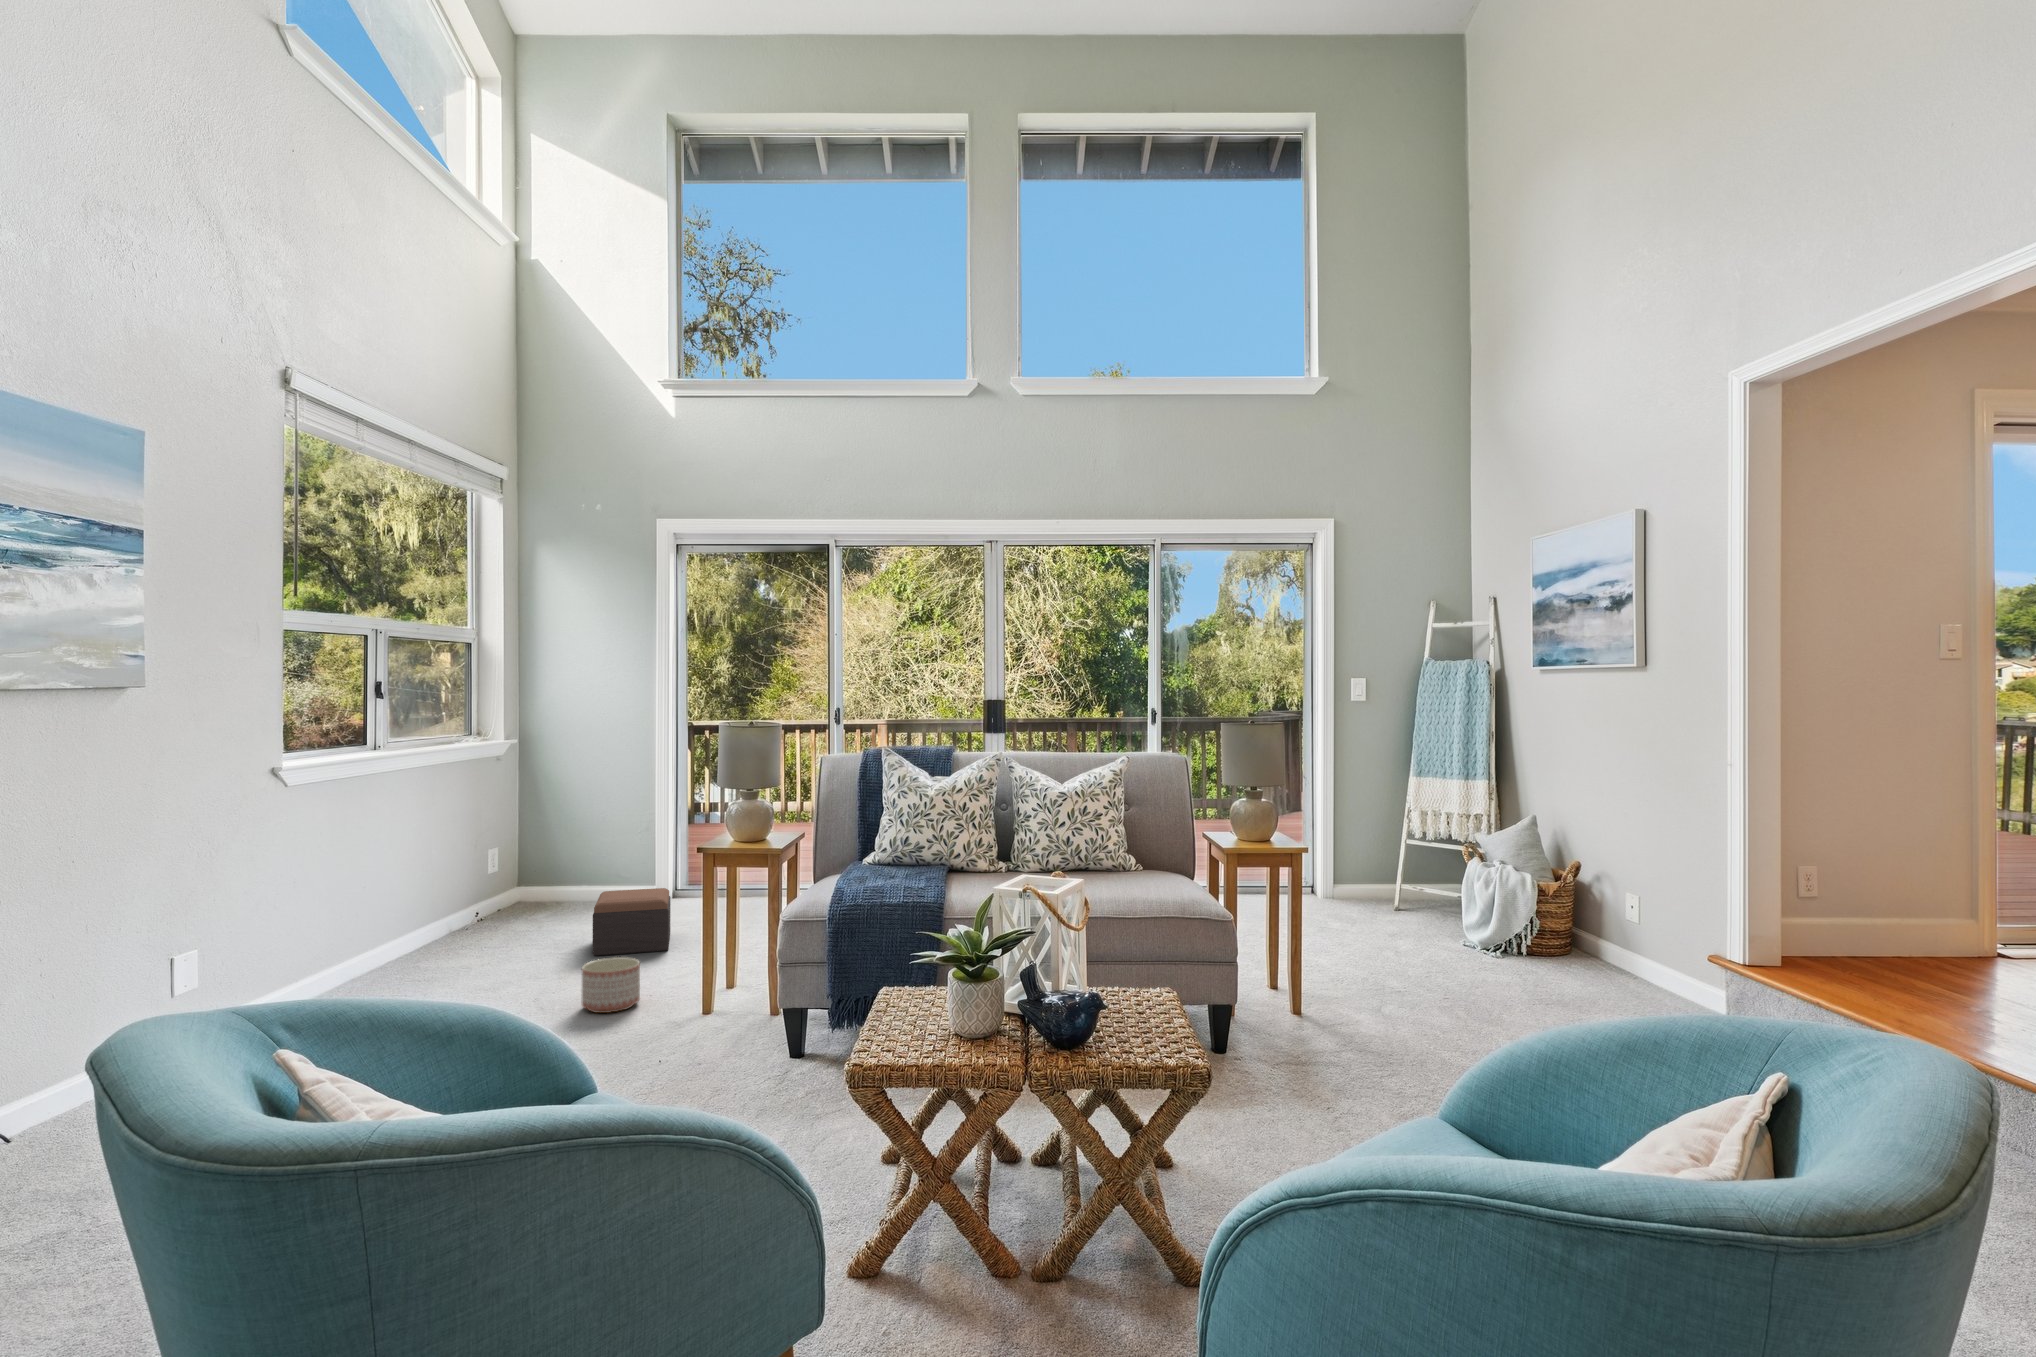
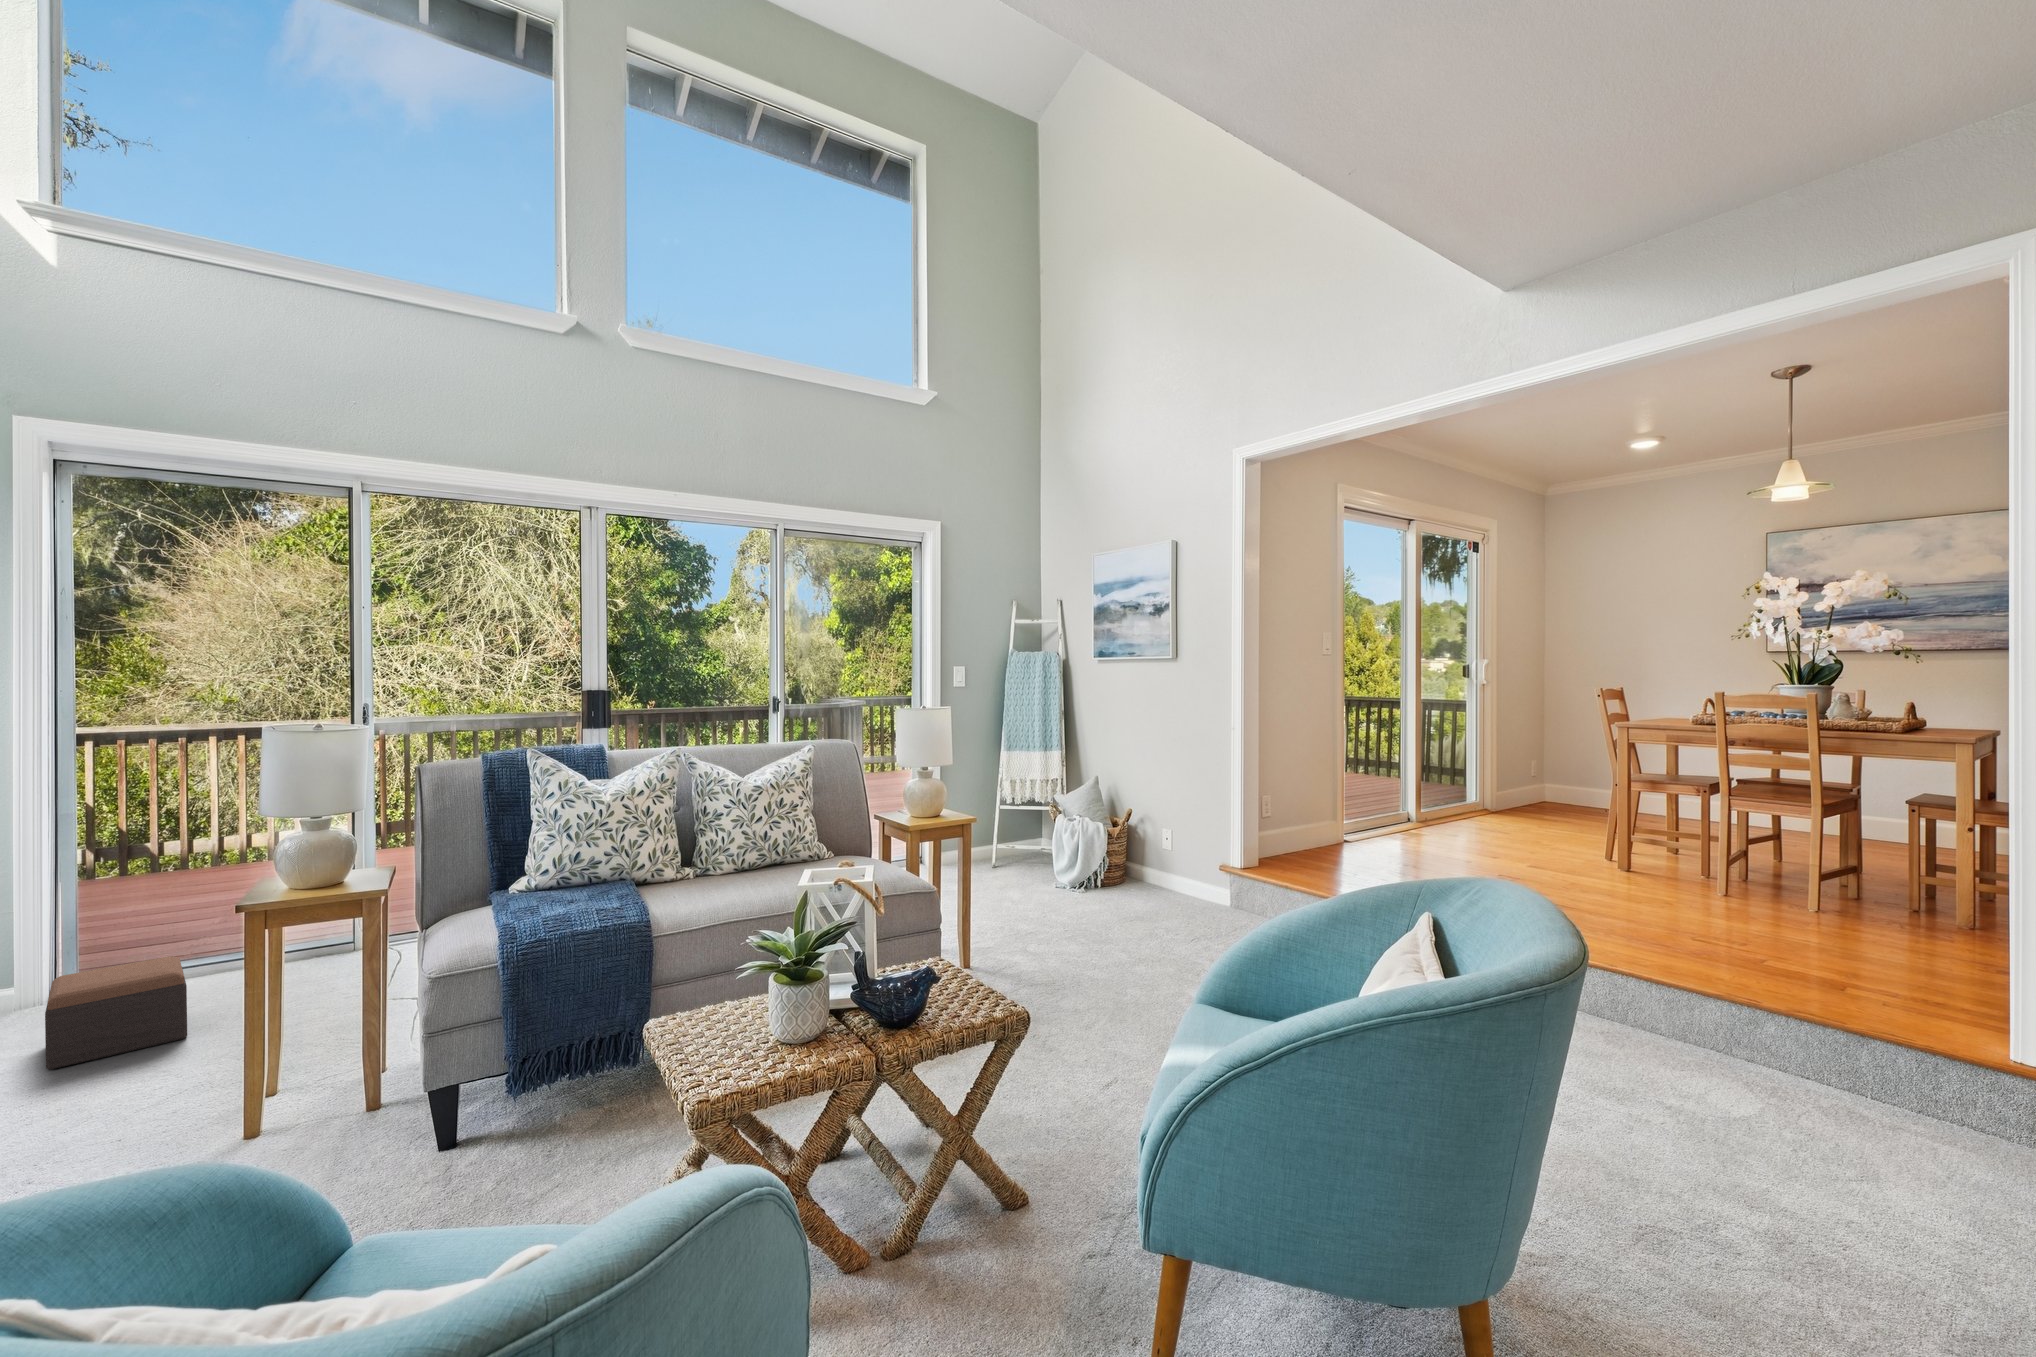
planter: present [582,957,640,1013] -> none [48,1065,162,1159]

